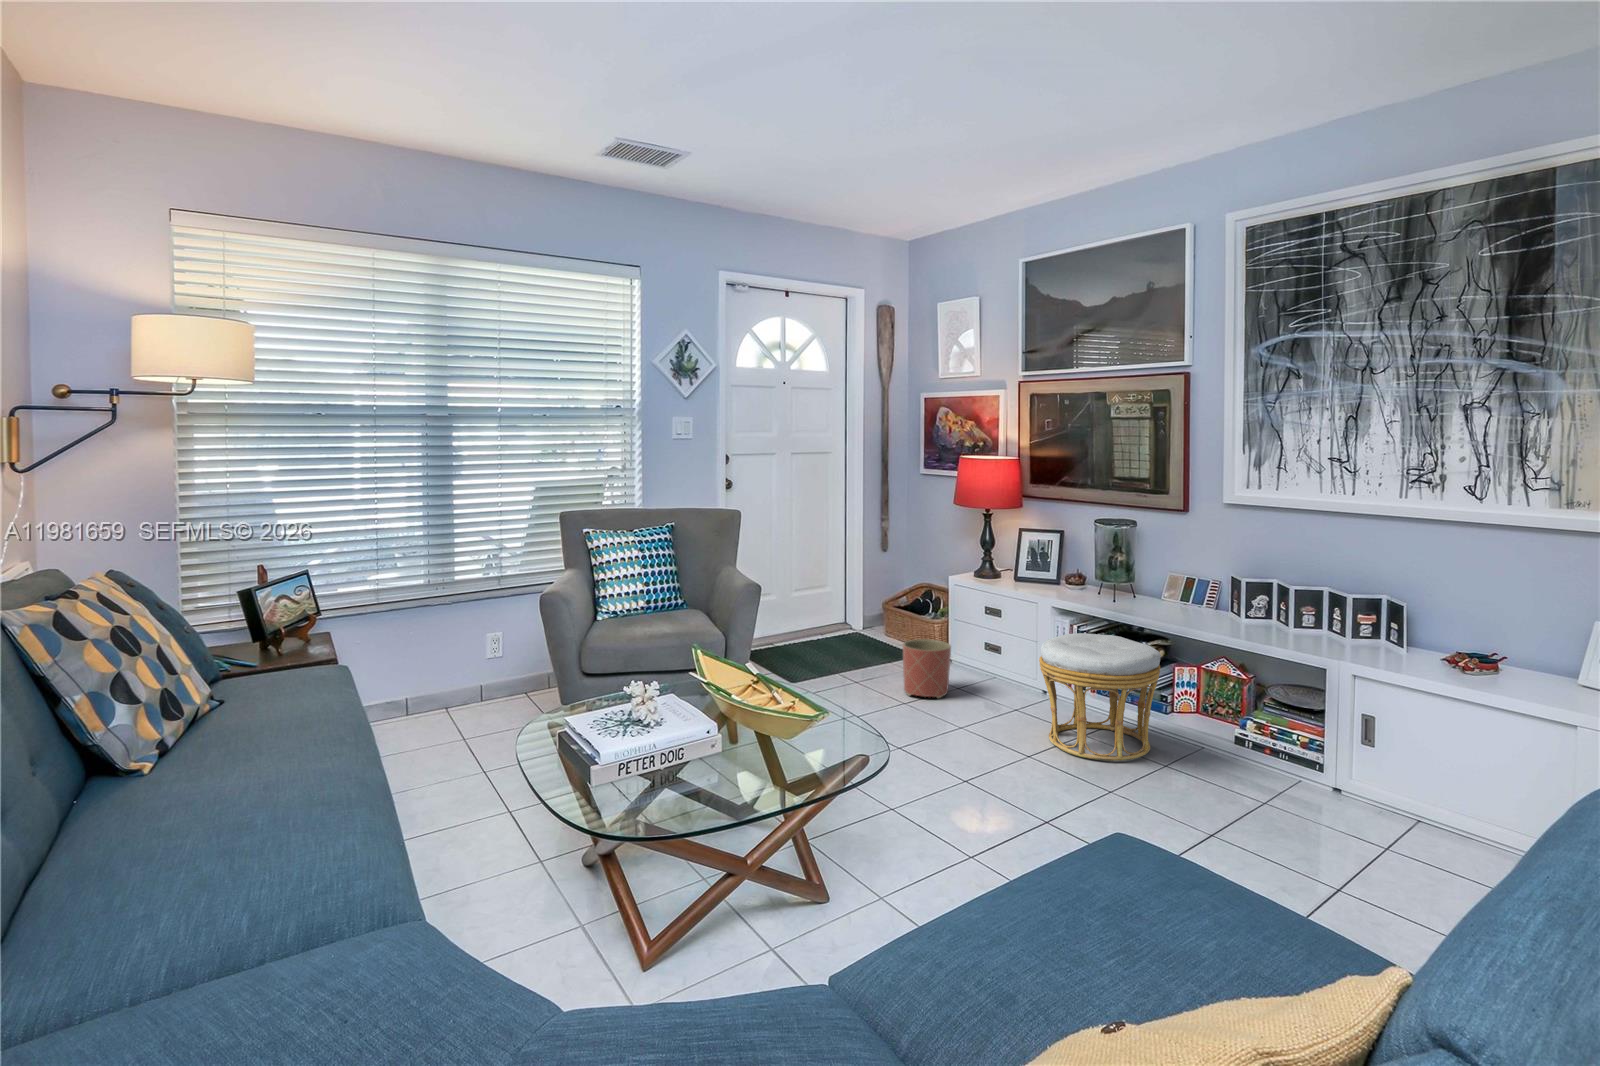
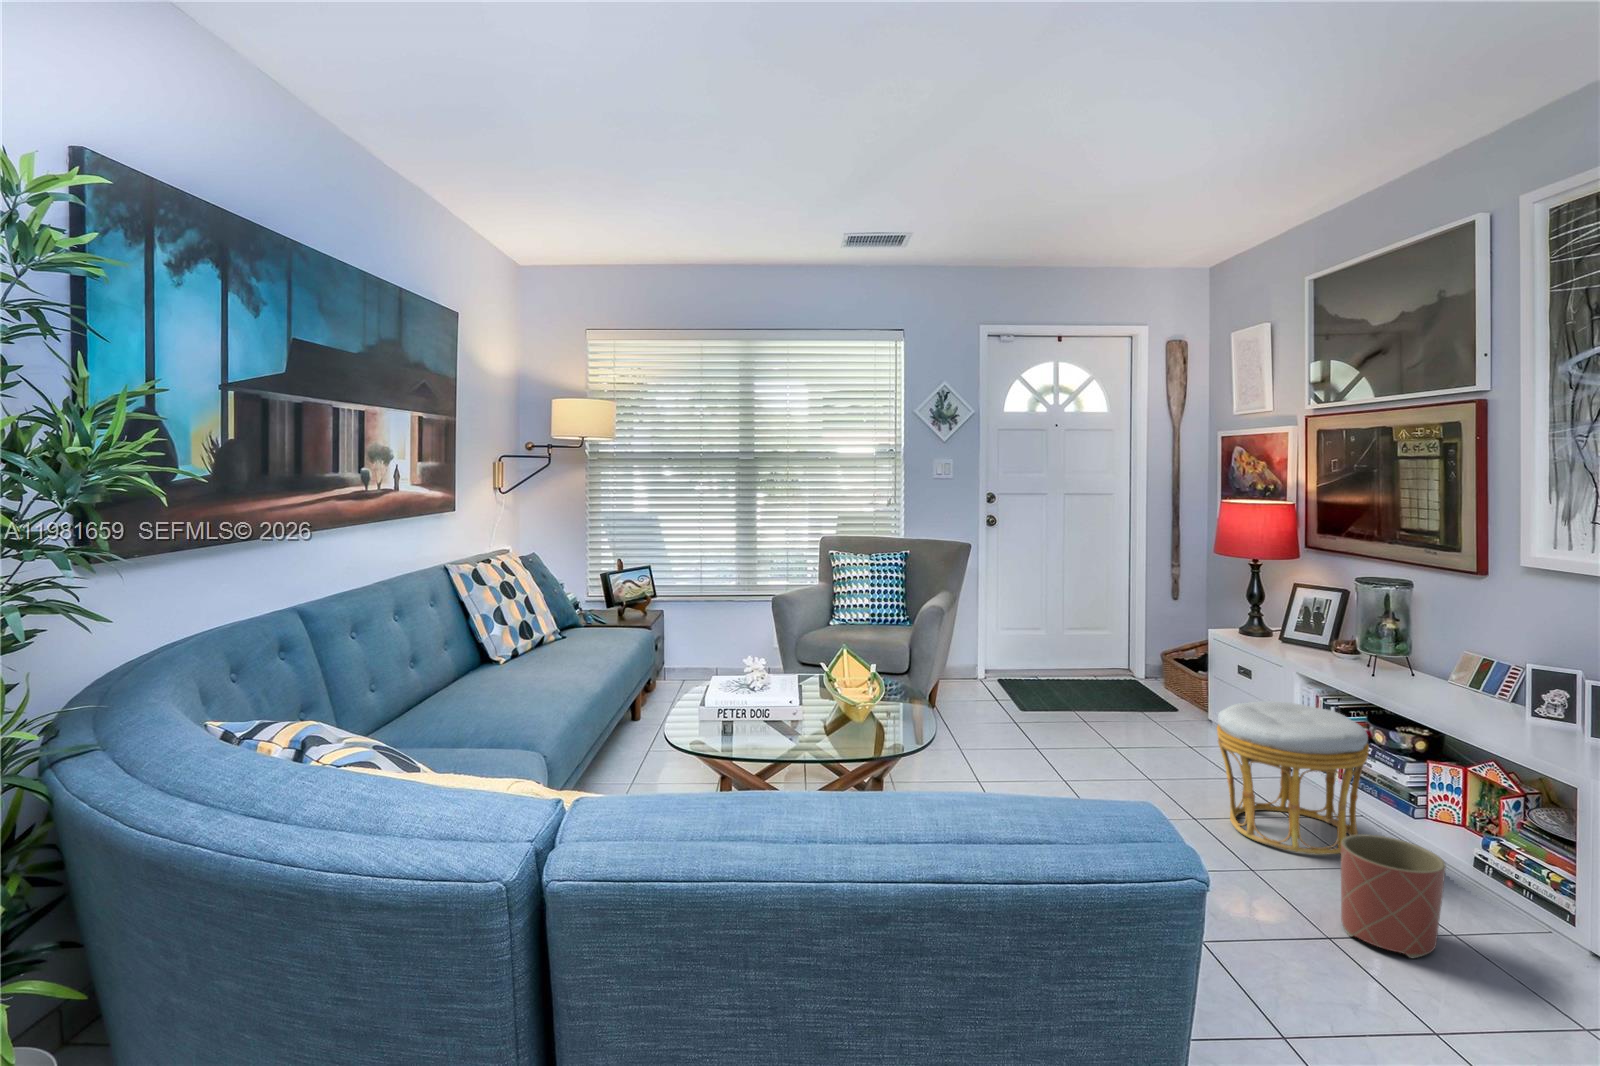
planter: present [903,639,951,698] -> present [1341,834,1446,958]

